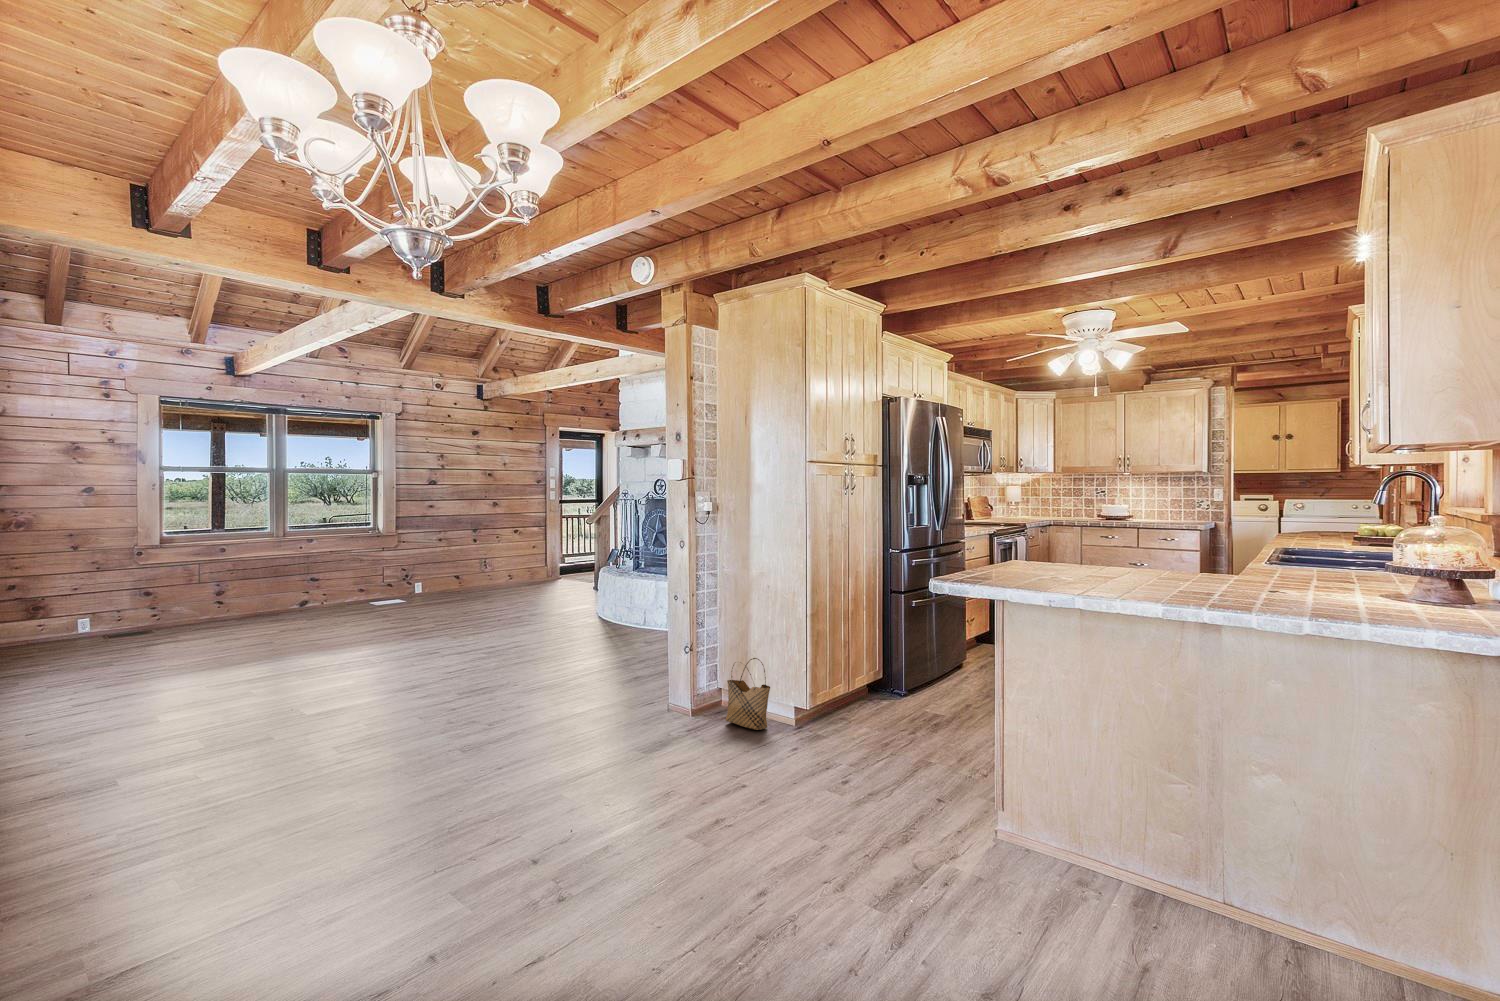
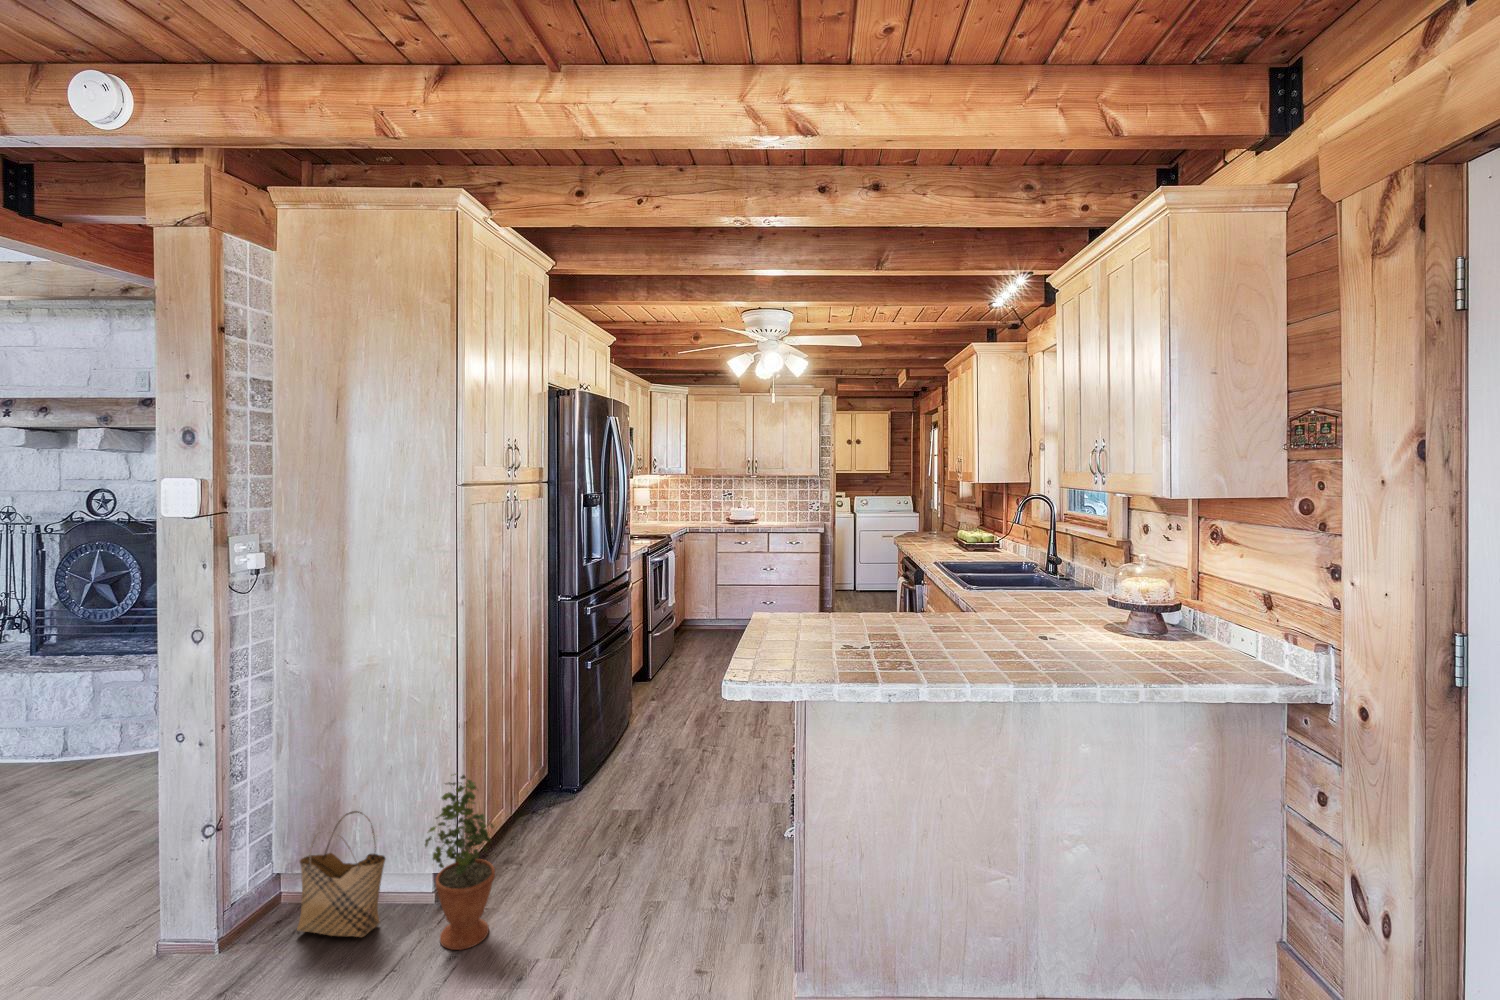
potted plant: none [787,638,830,747] -> present [425,774,495,950]

